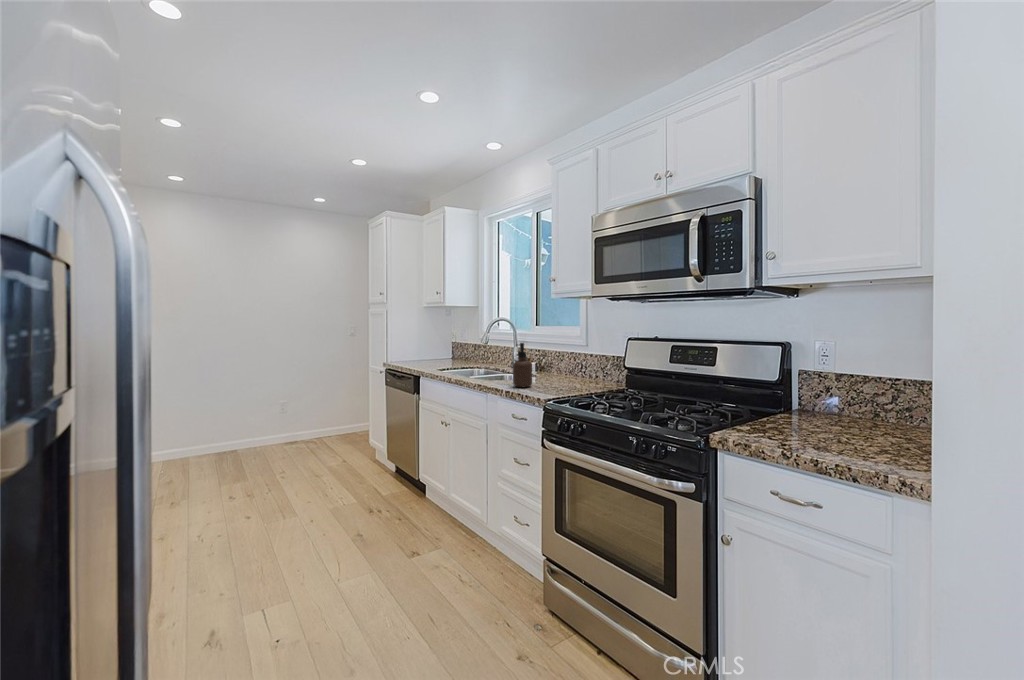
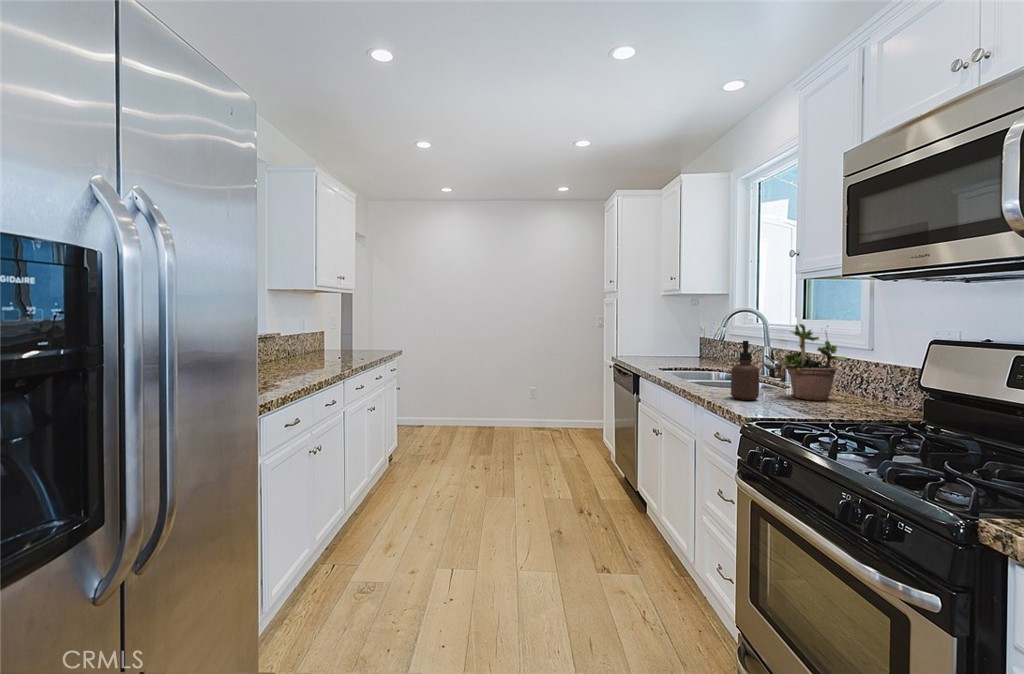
potted plant: none [540,325,579,383] -> present [781,324,847,401]

